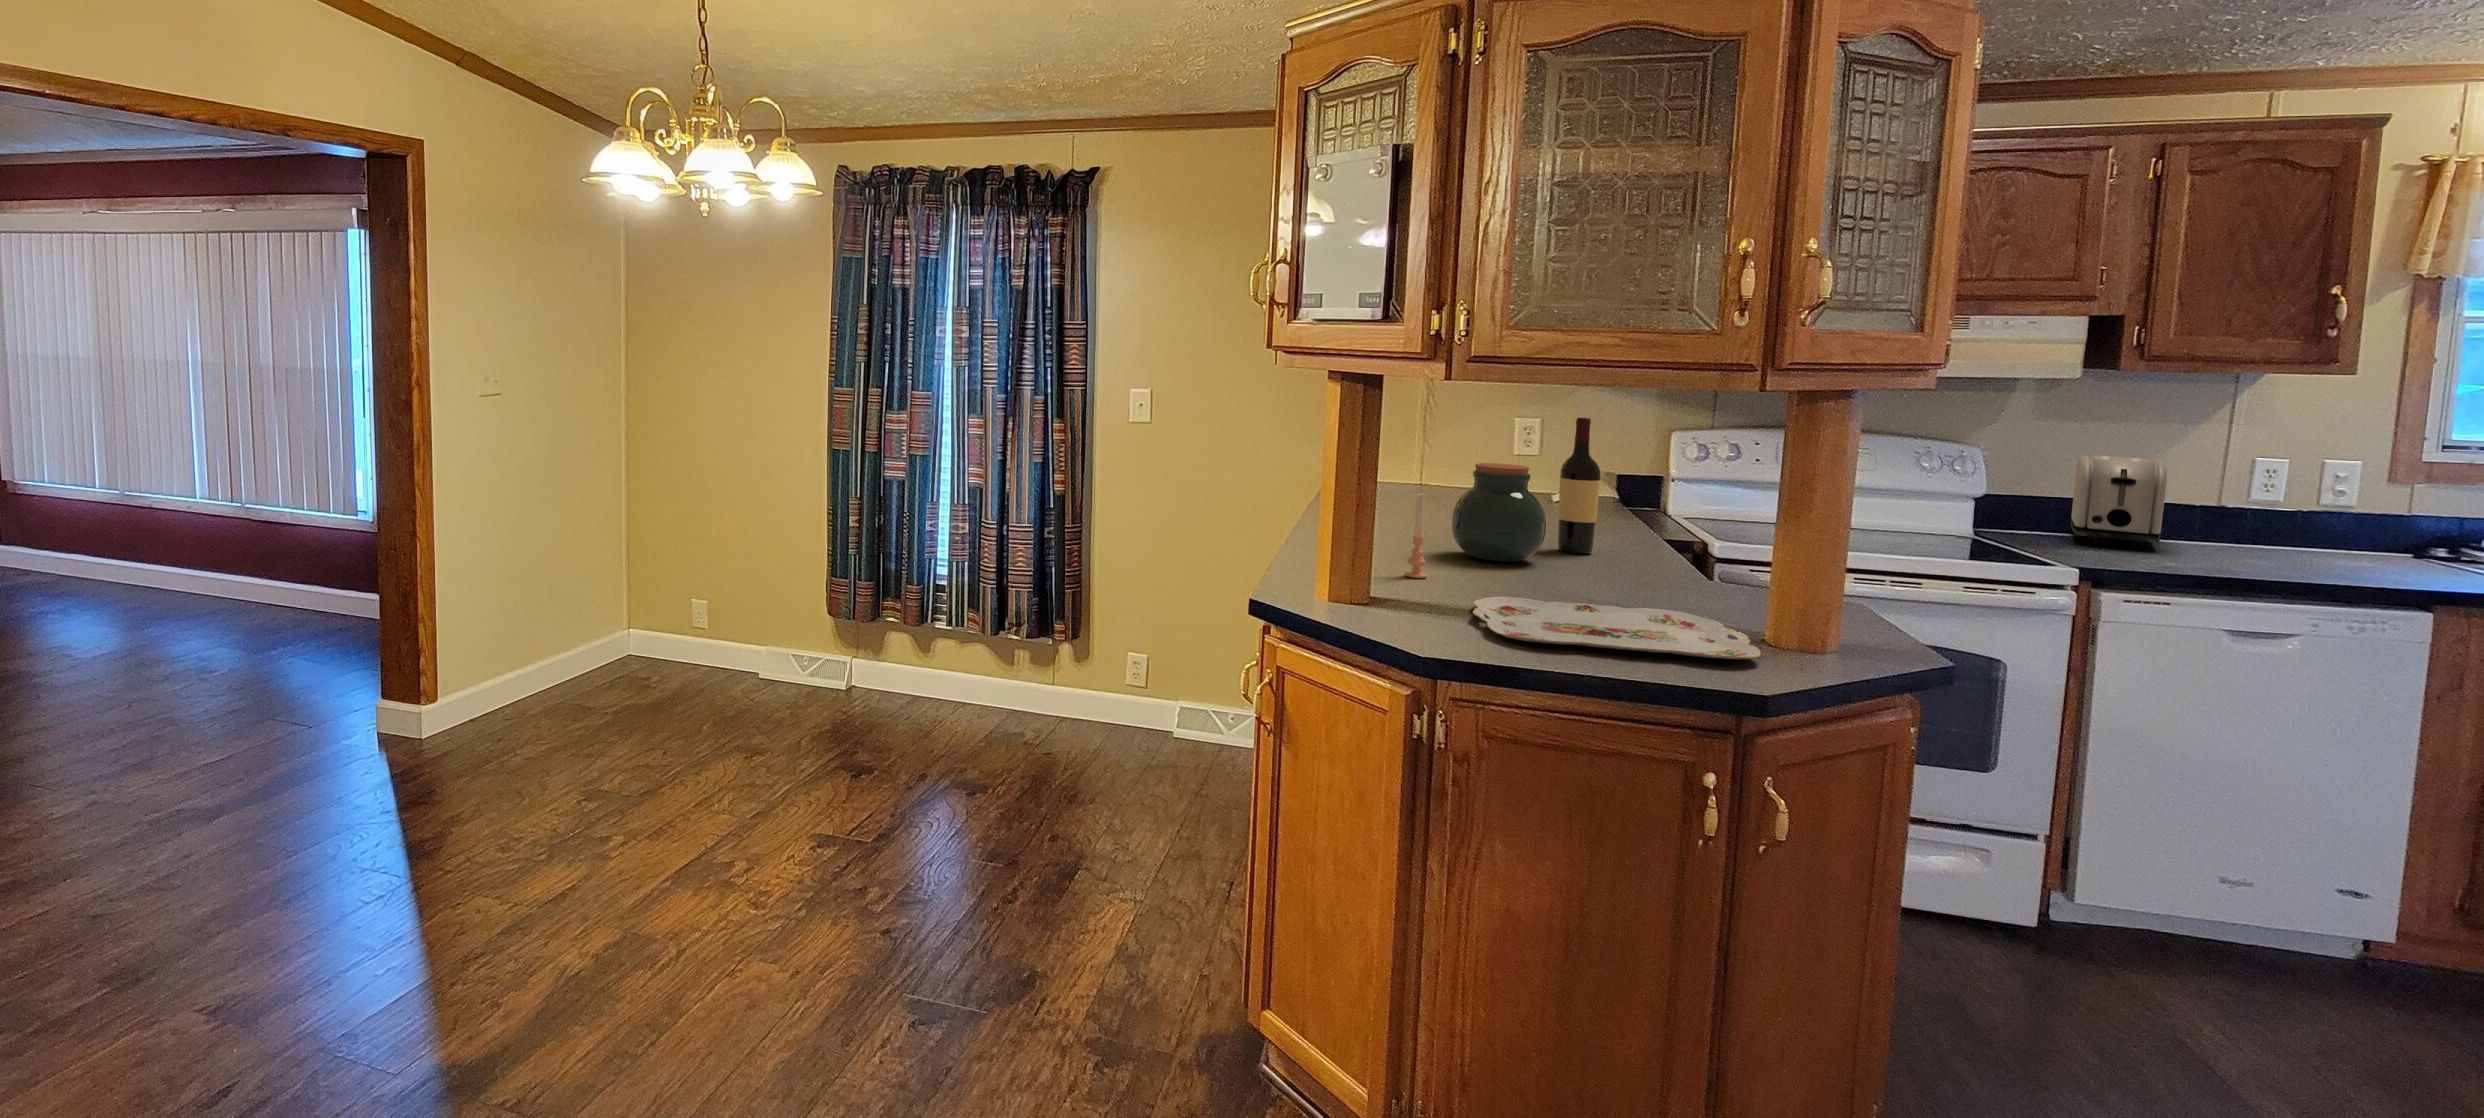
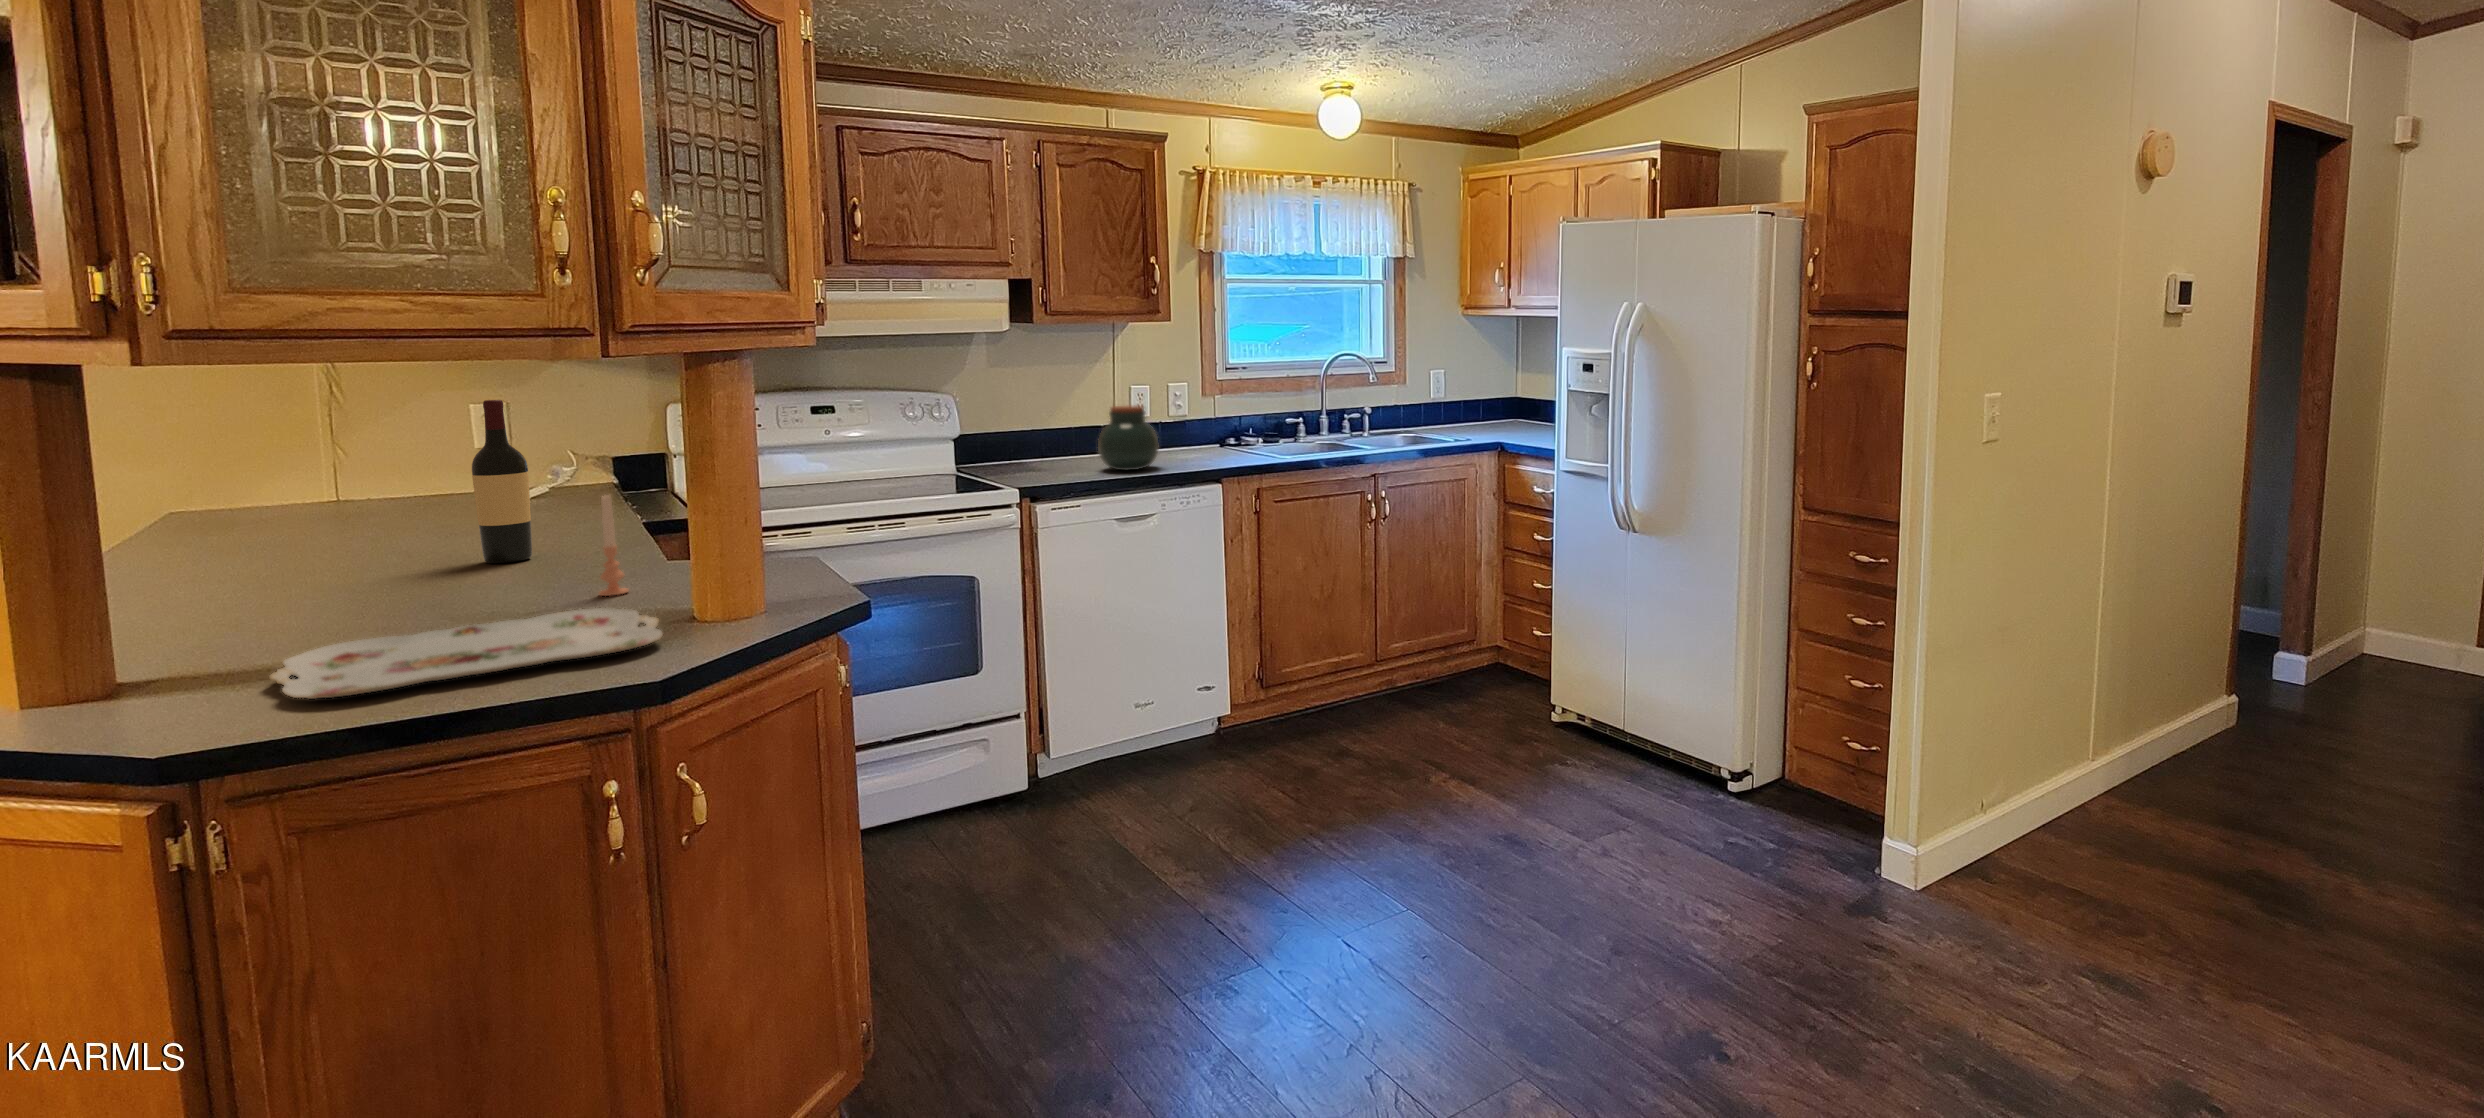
toaster: present [2071,455,2167,548] -> none [1024,394,1079,466]
jar: present [1452,463,1546,562] -> present [1098,406,1158,470]
candle: present [1405,493,1427,578] -> present [599,495,628,596]

